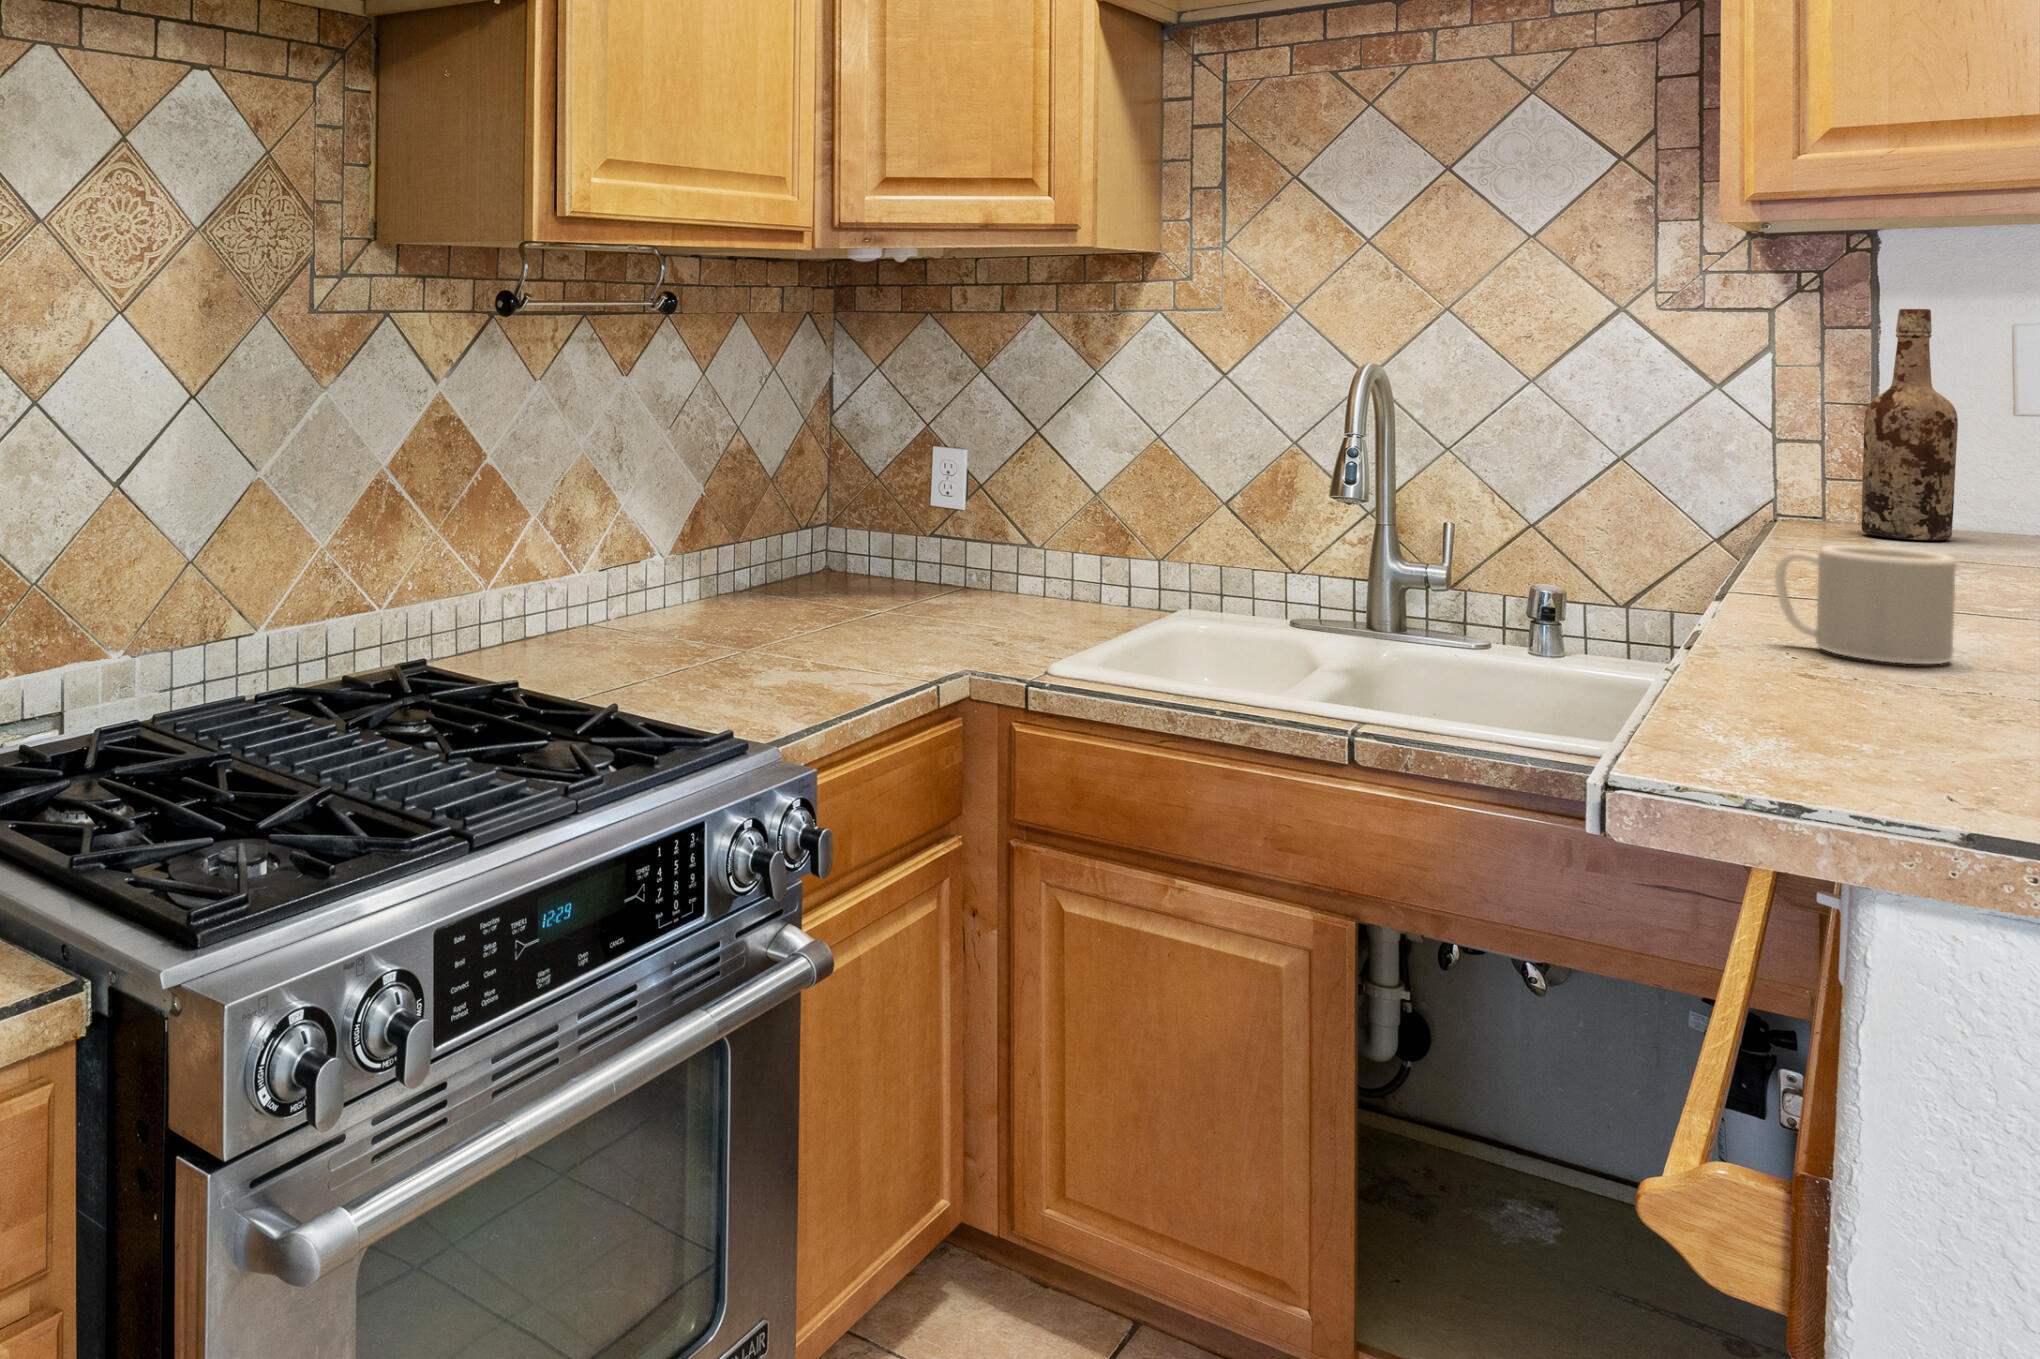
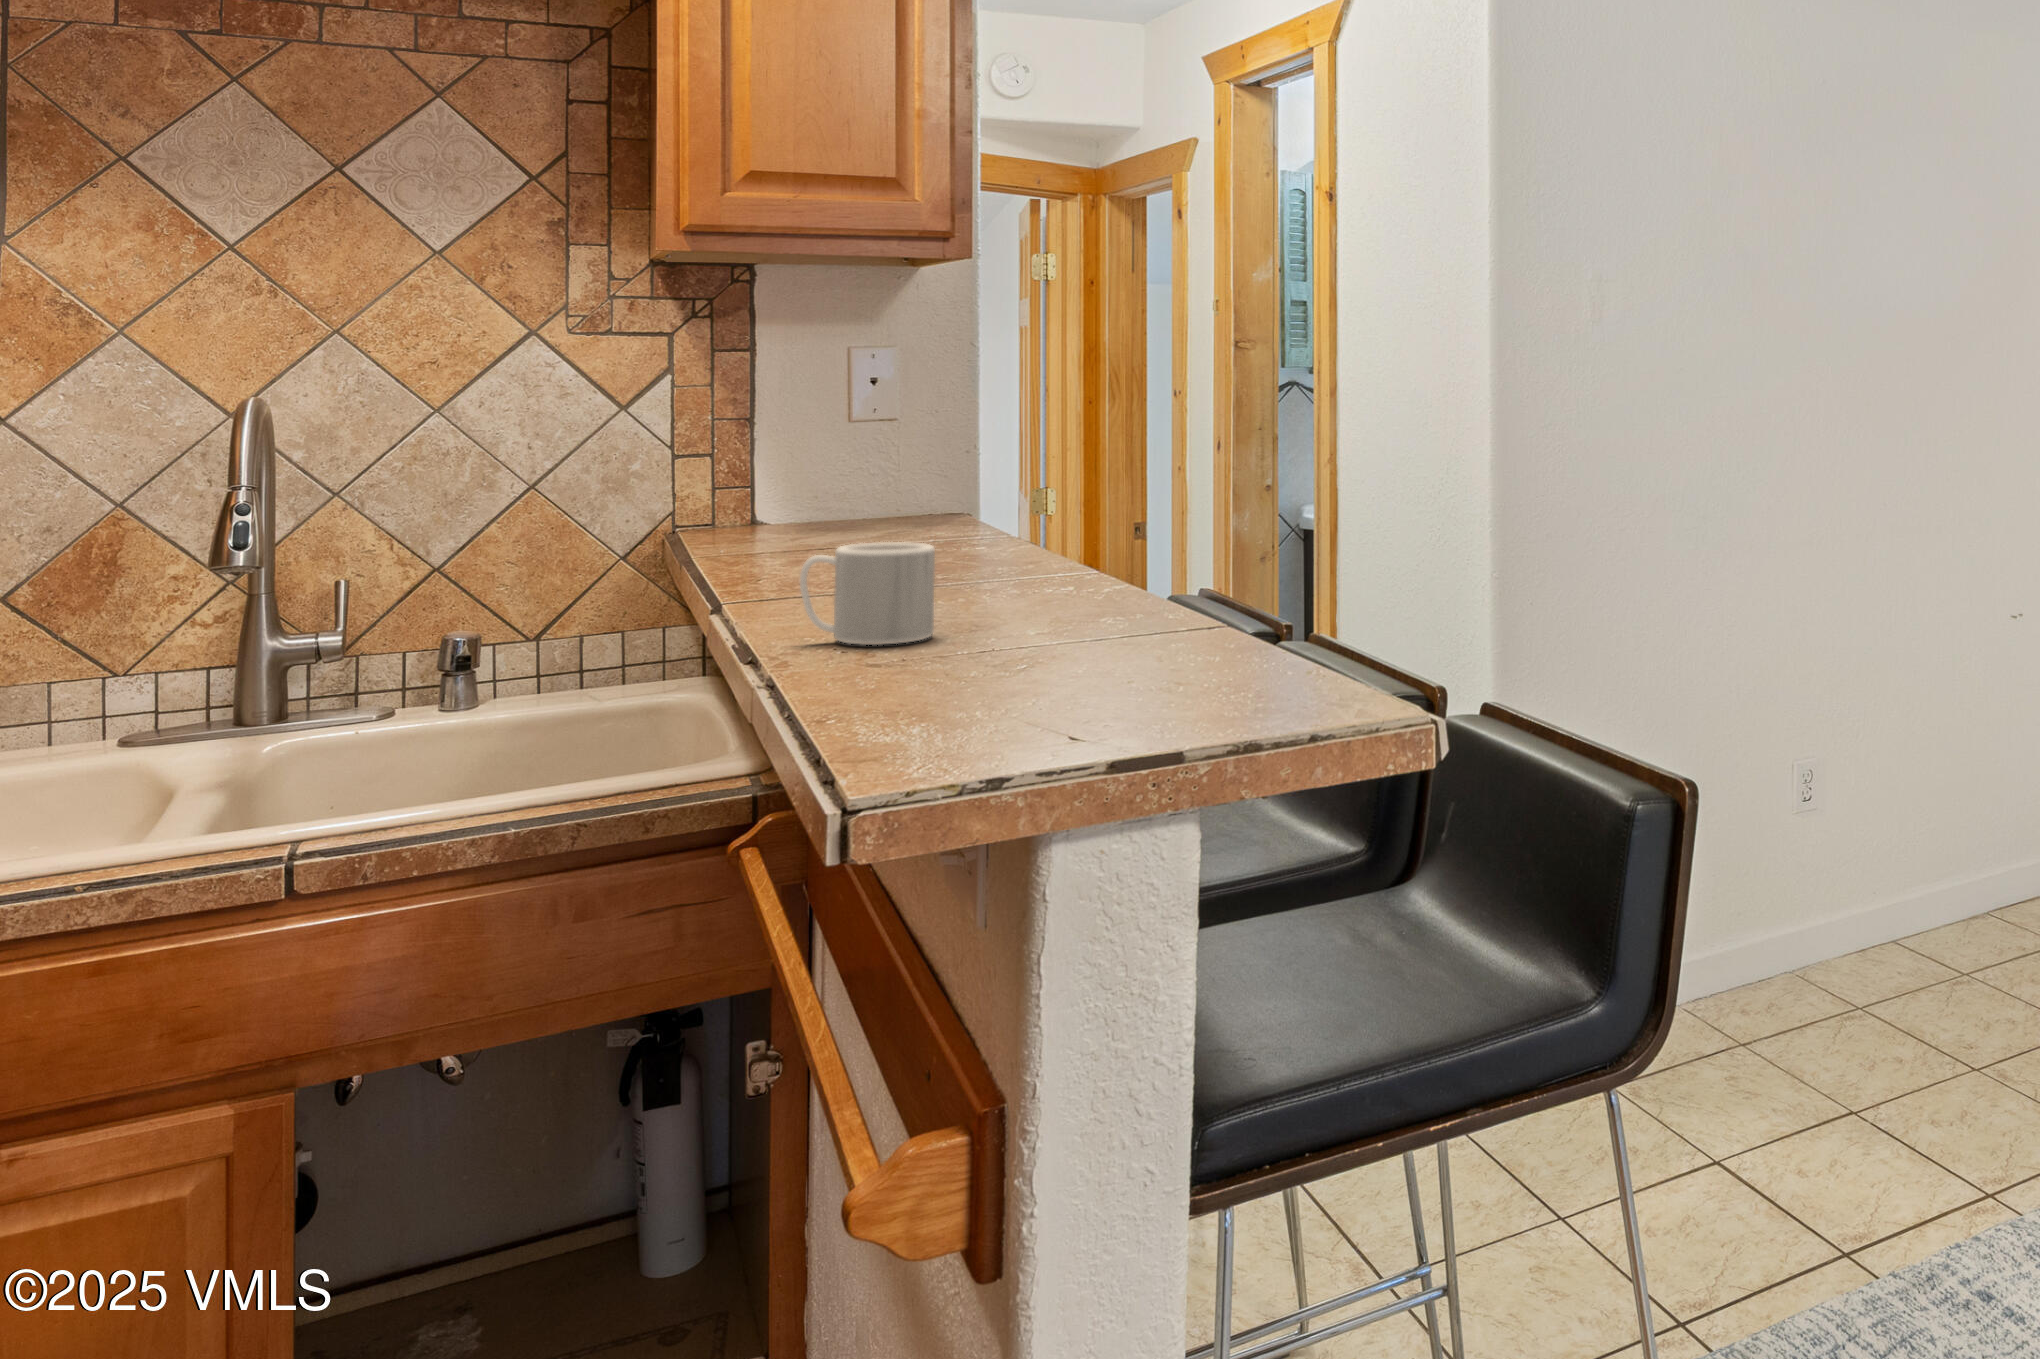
wine bottle: present [1862,309,1958,540] -> none [745,341,814,542]

